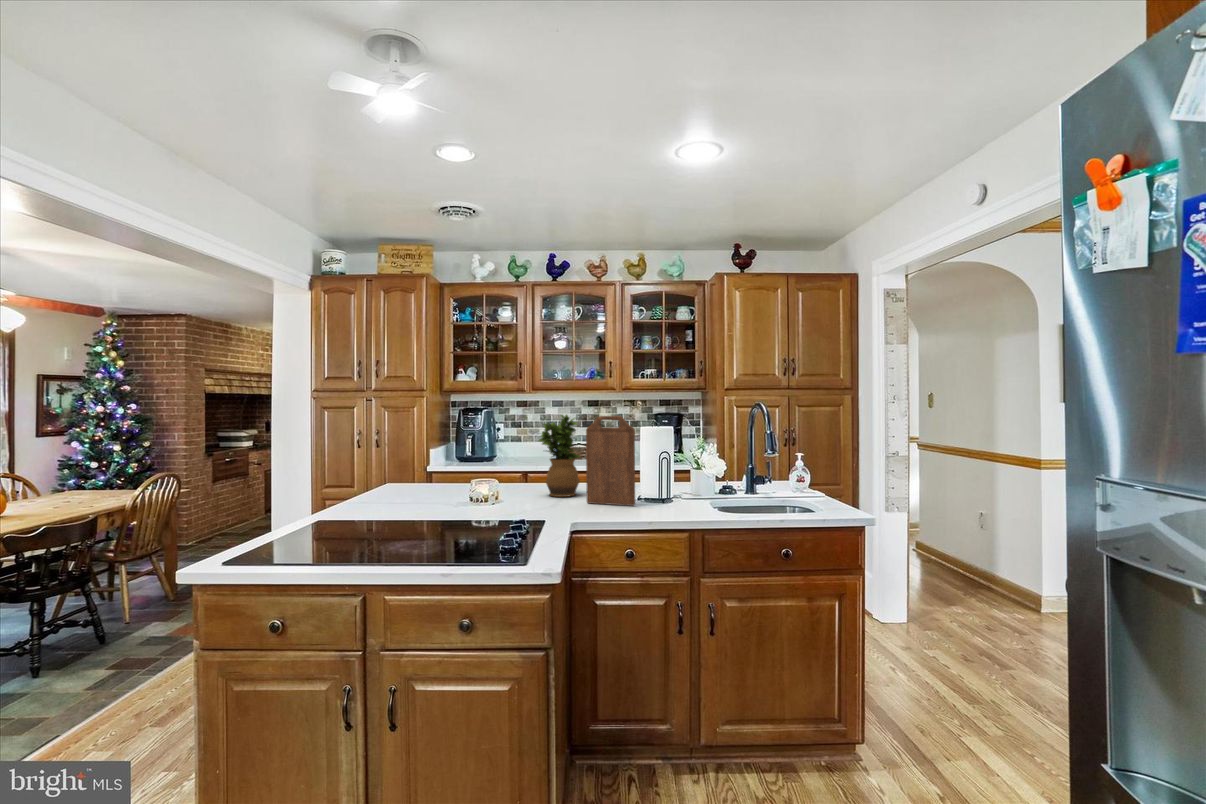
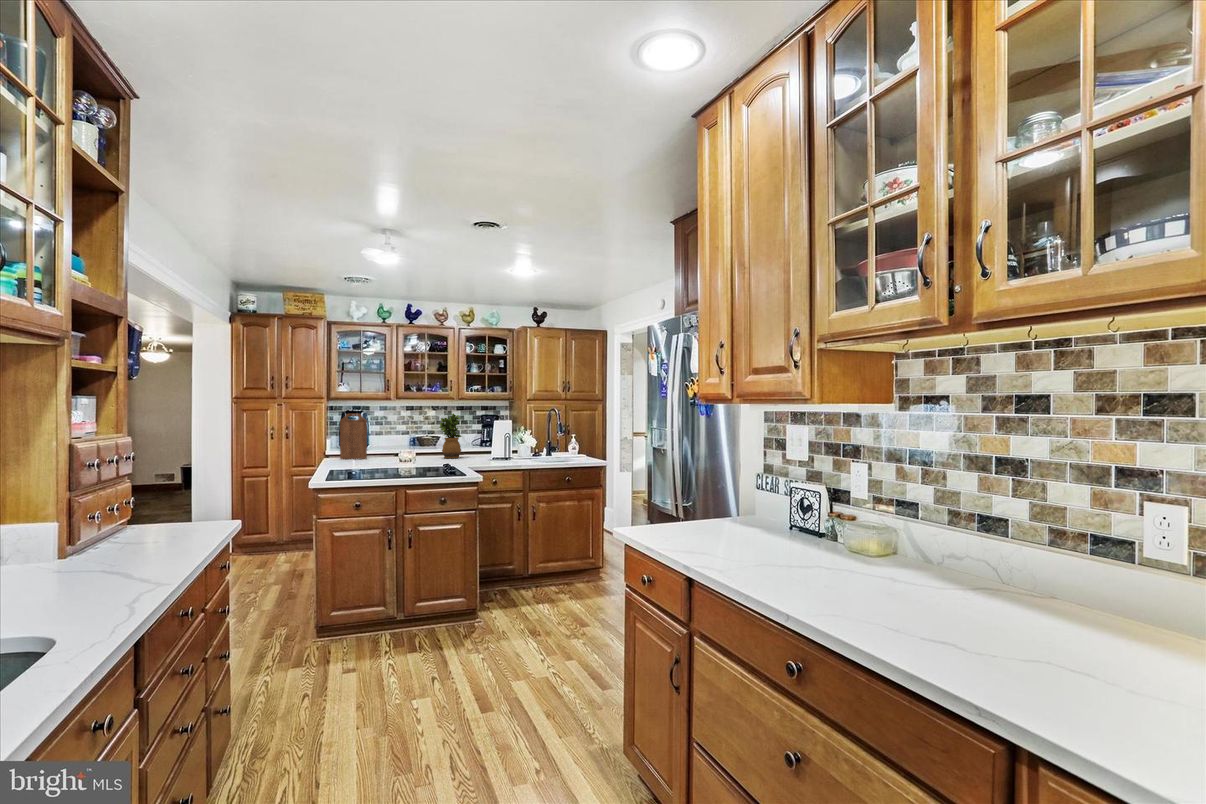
cutting board: present [586,416,635,506] -> present [340,414,367,459]

